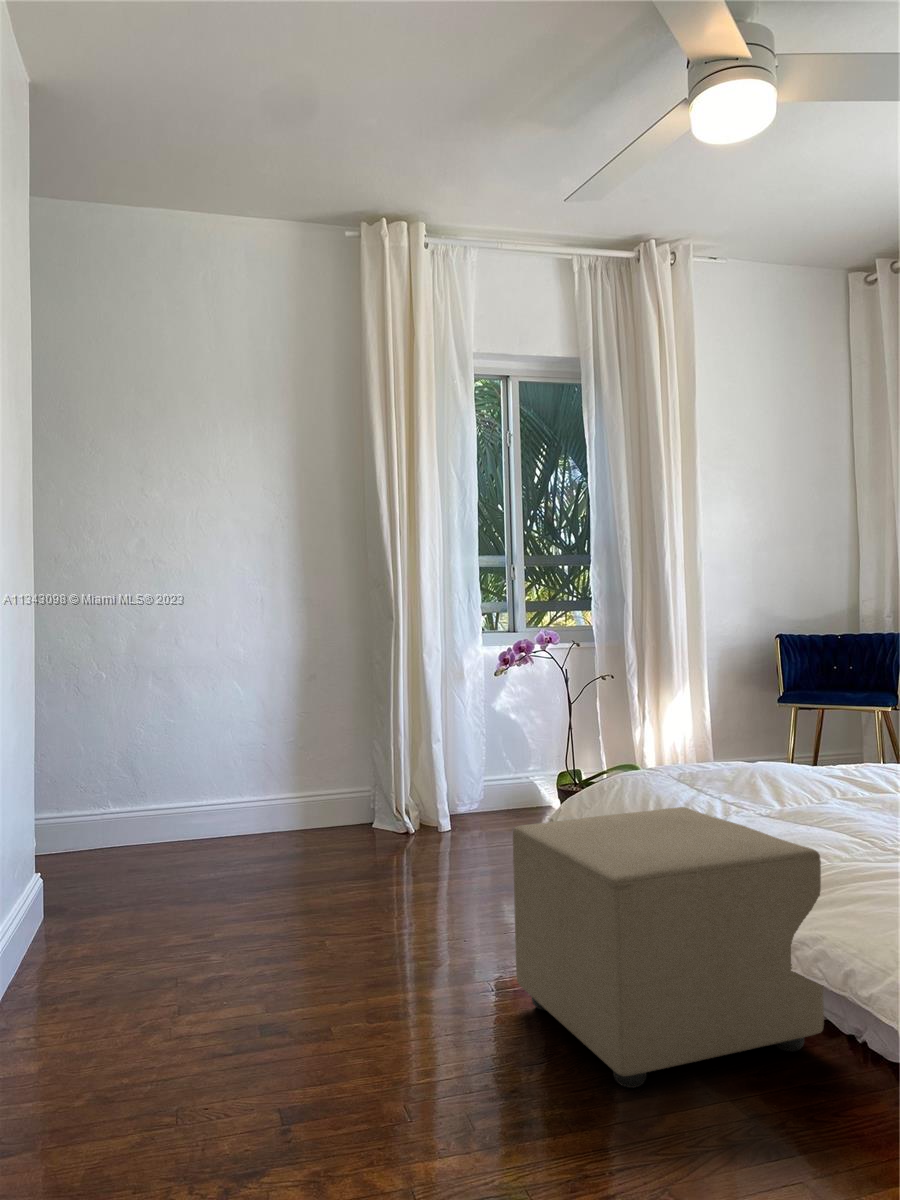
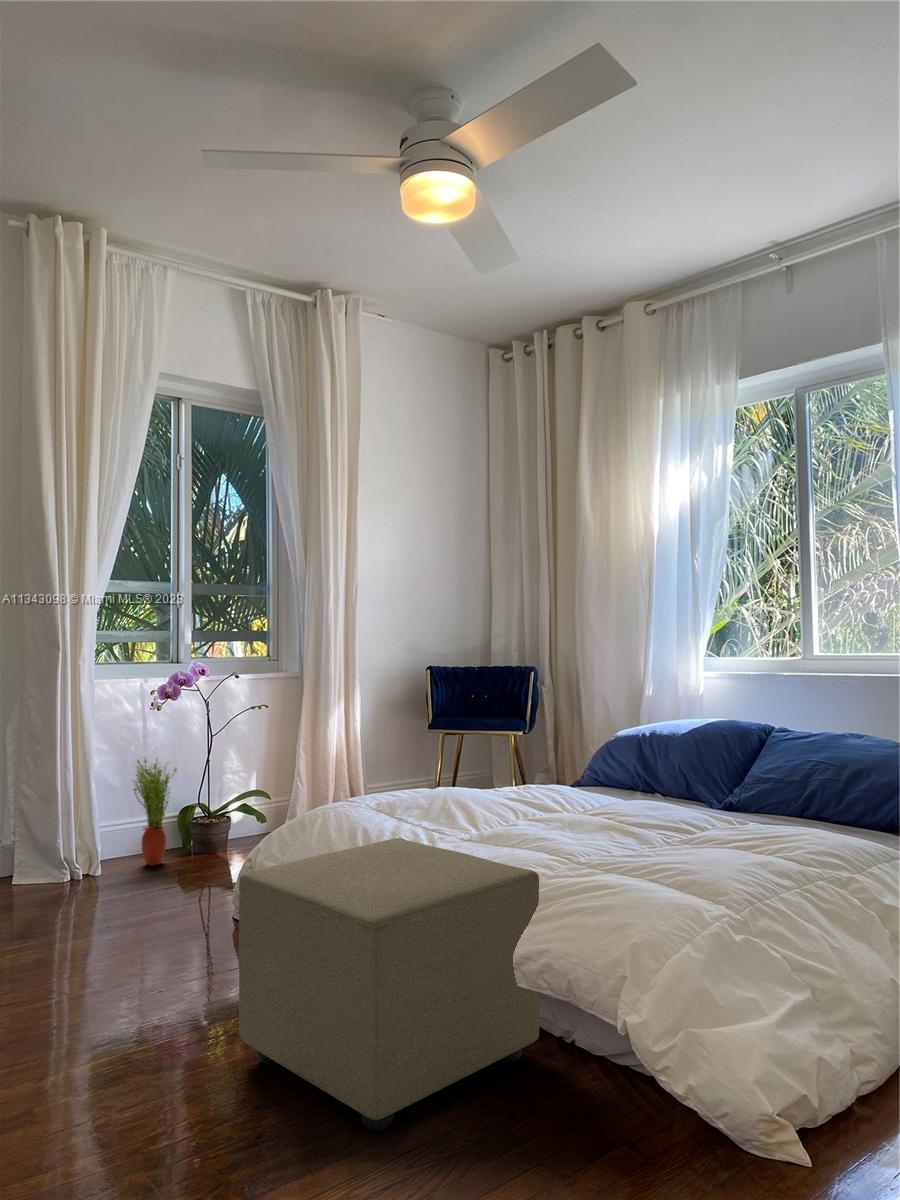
potted plant: none [467,721,509,823] -> present [132,760,177,865]

